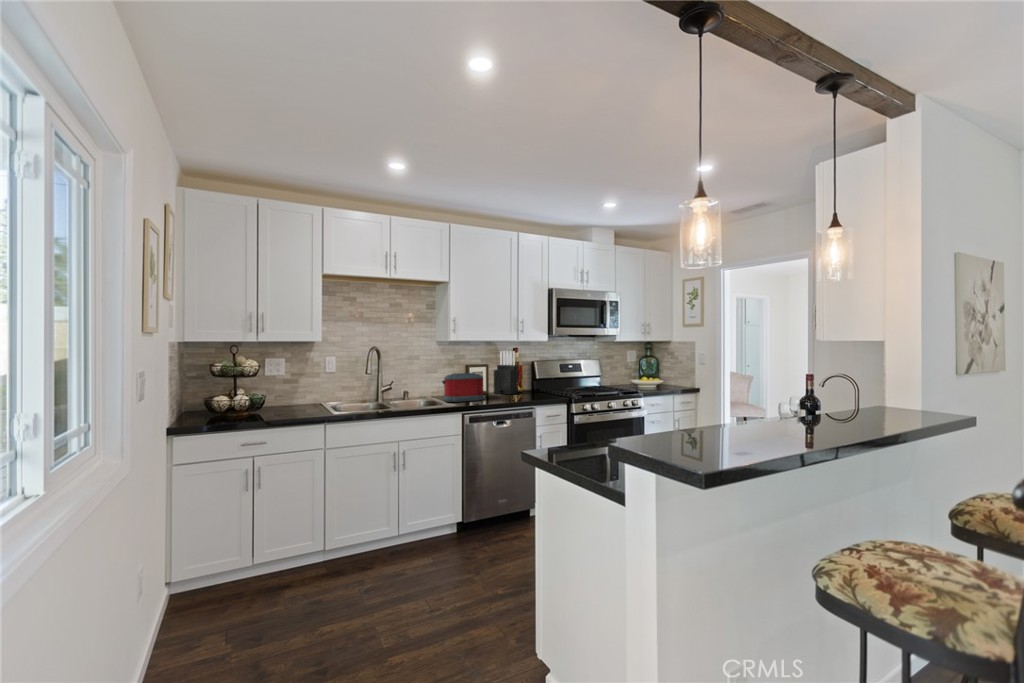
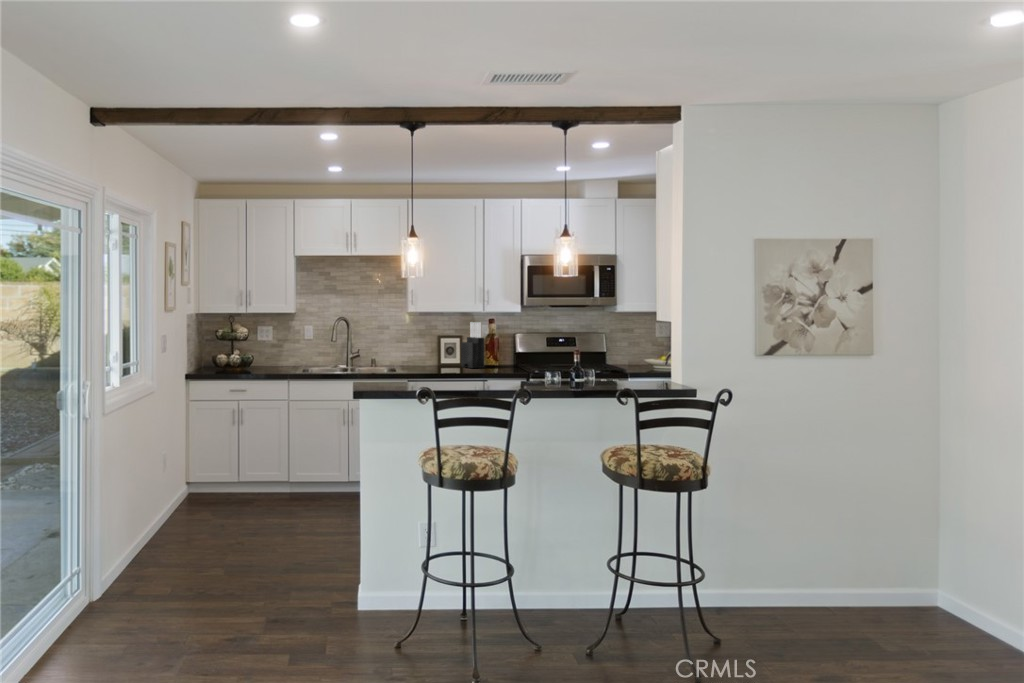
toaster: present [442,373,484,402] -> none [399,344,442,371]

